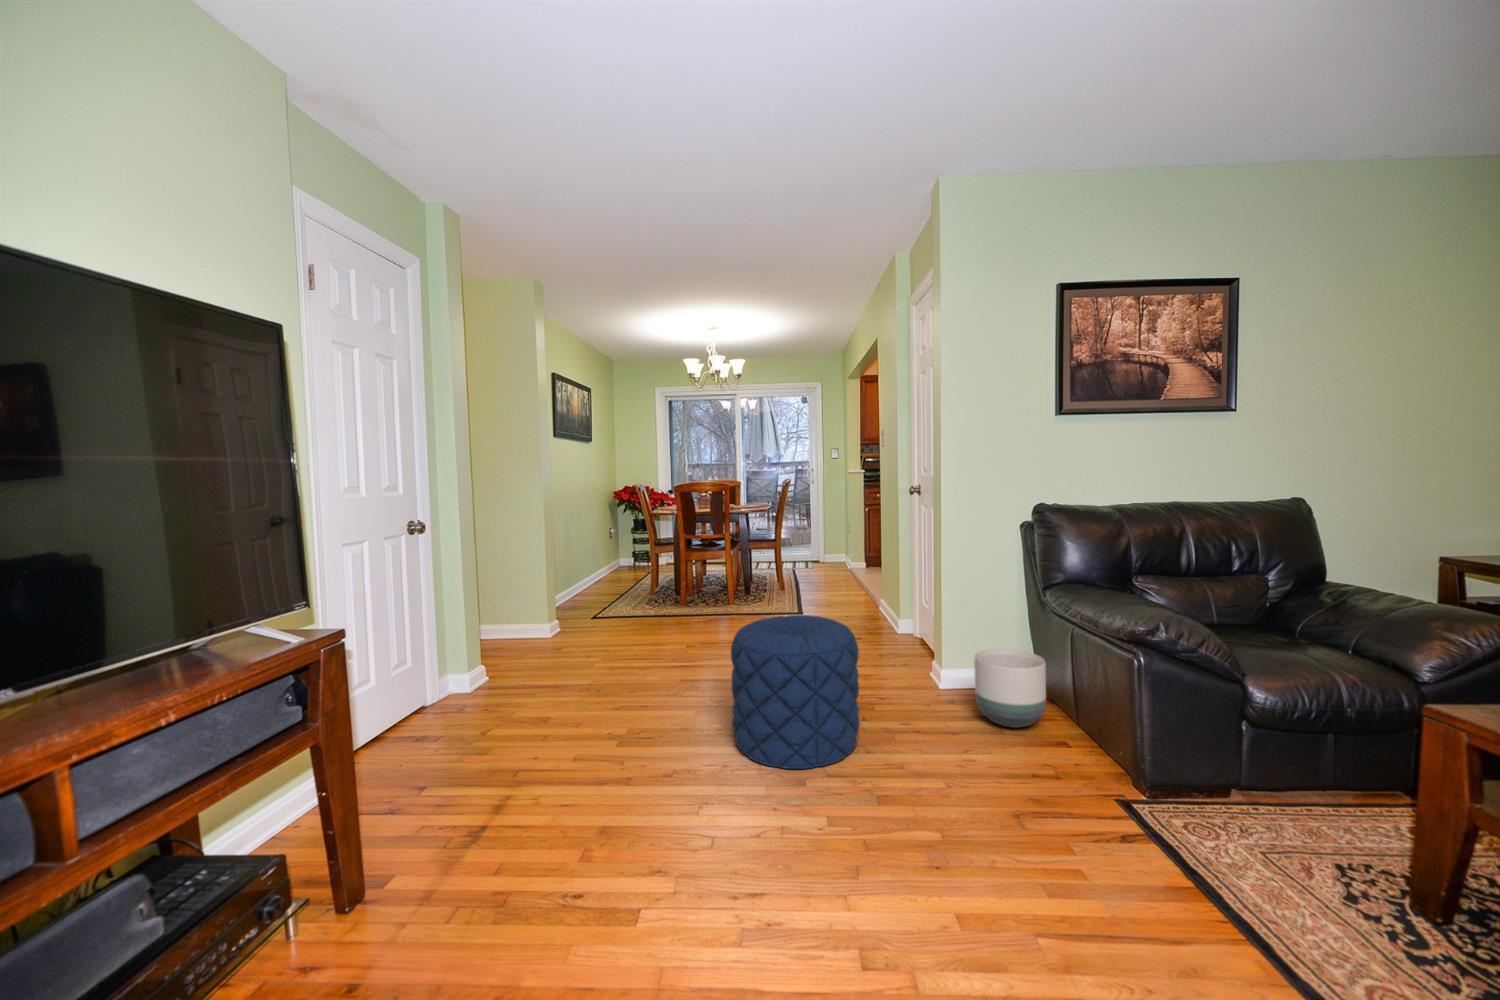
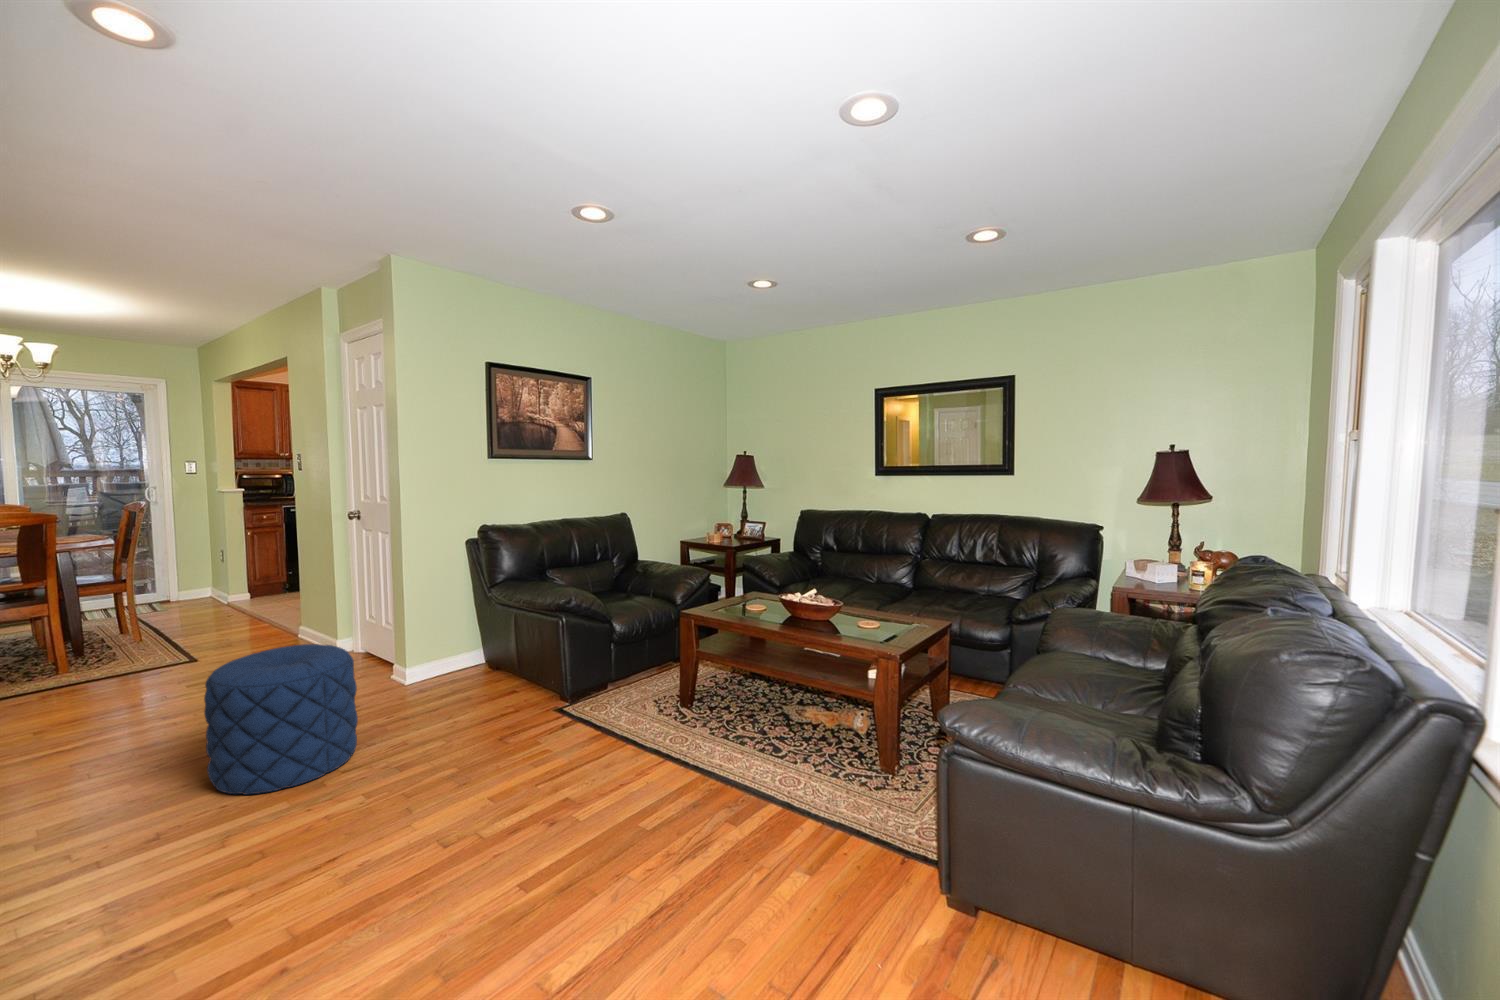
planter: present [974,649,1046,728] -> none [443,638,498,696]

